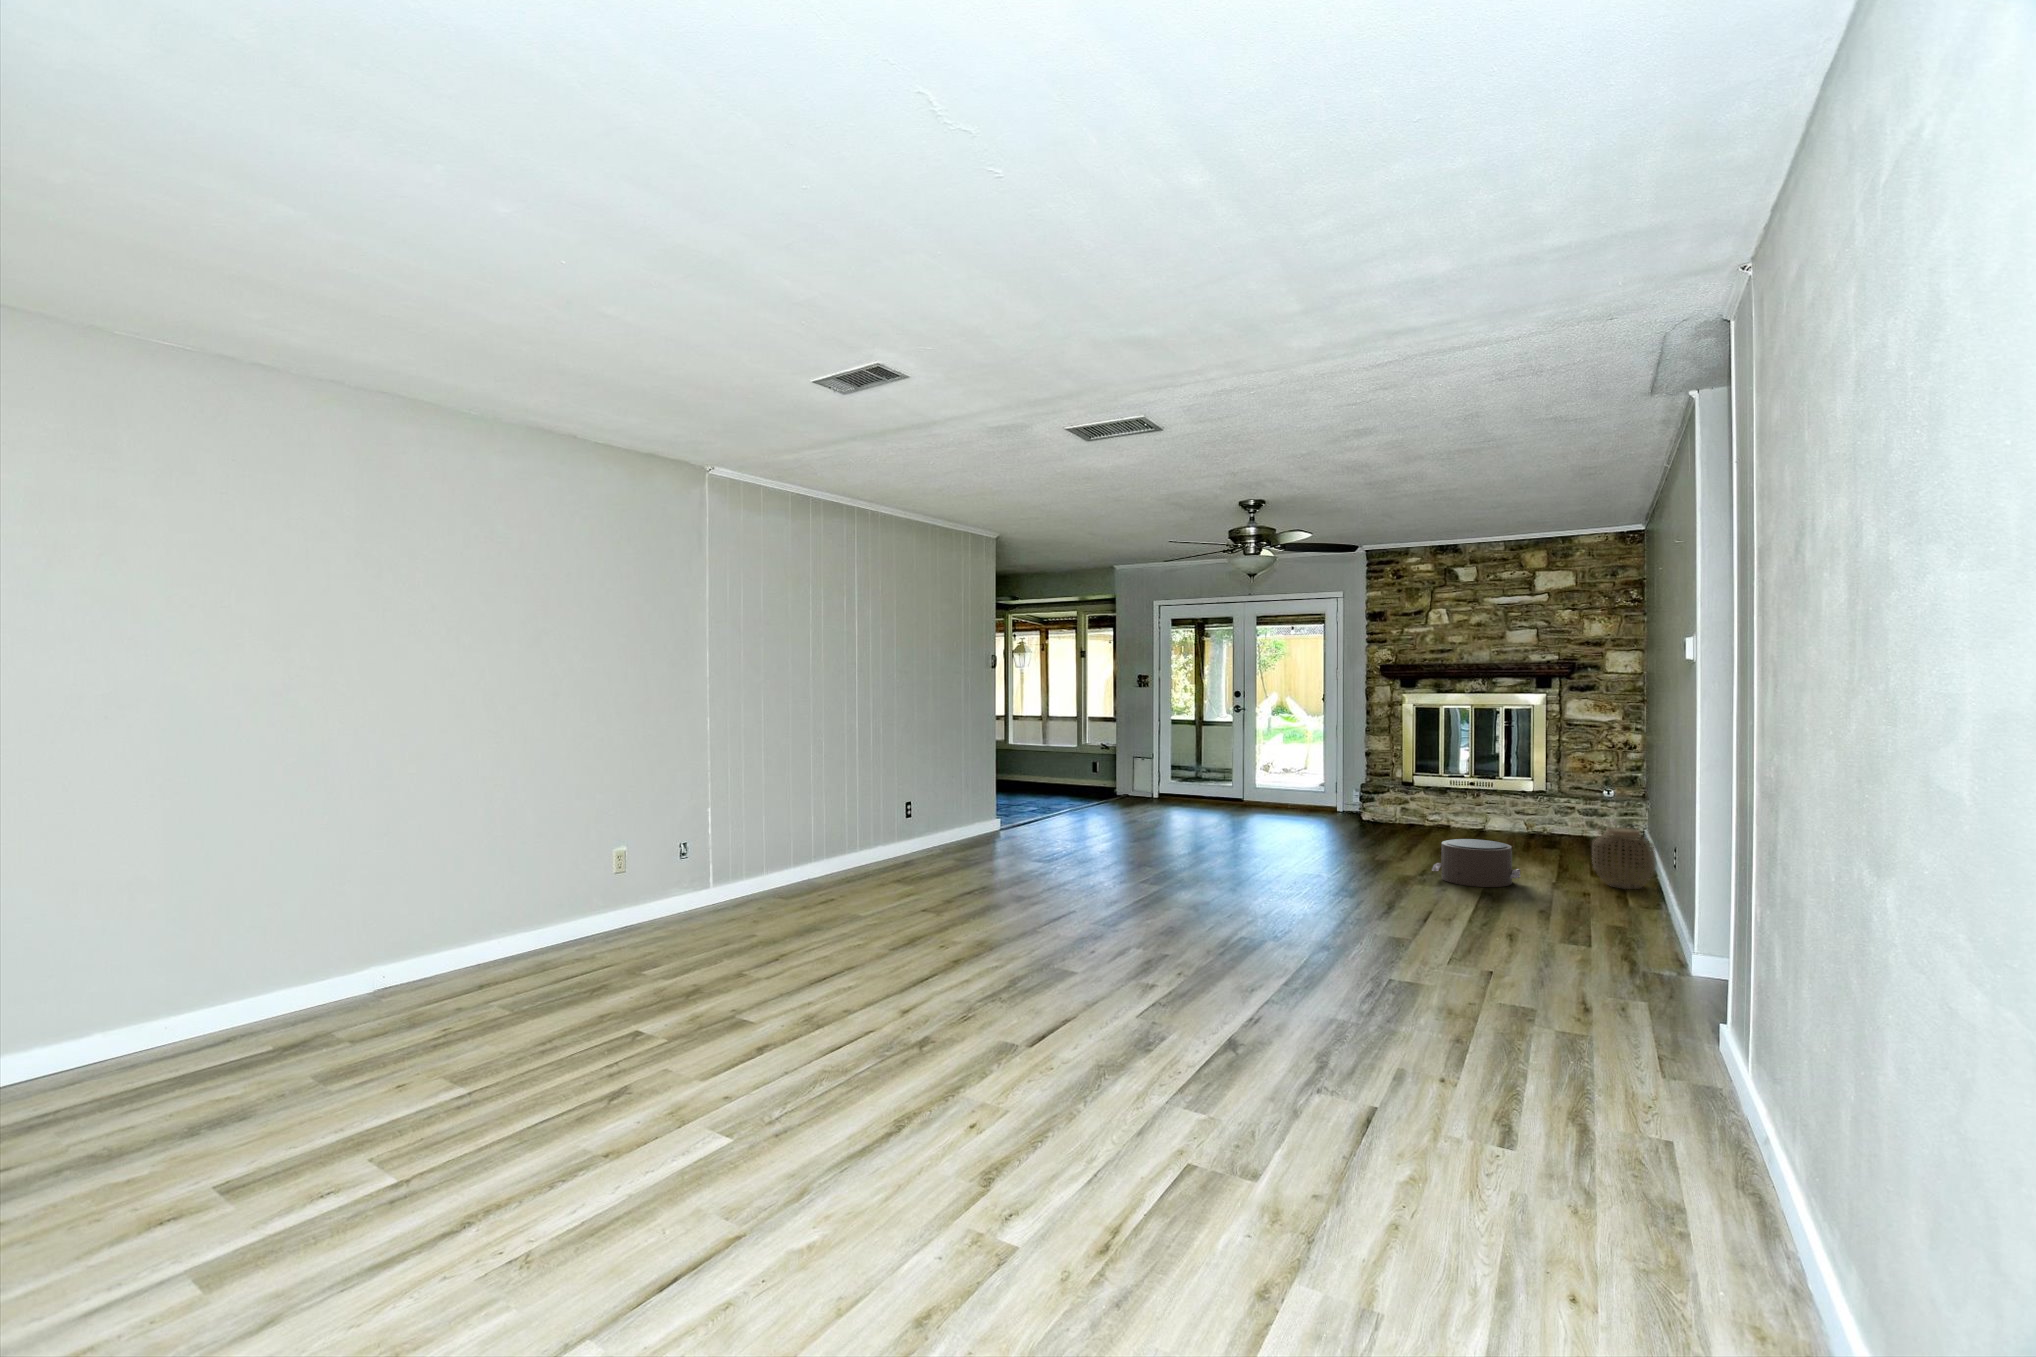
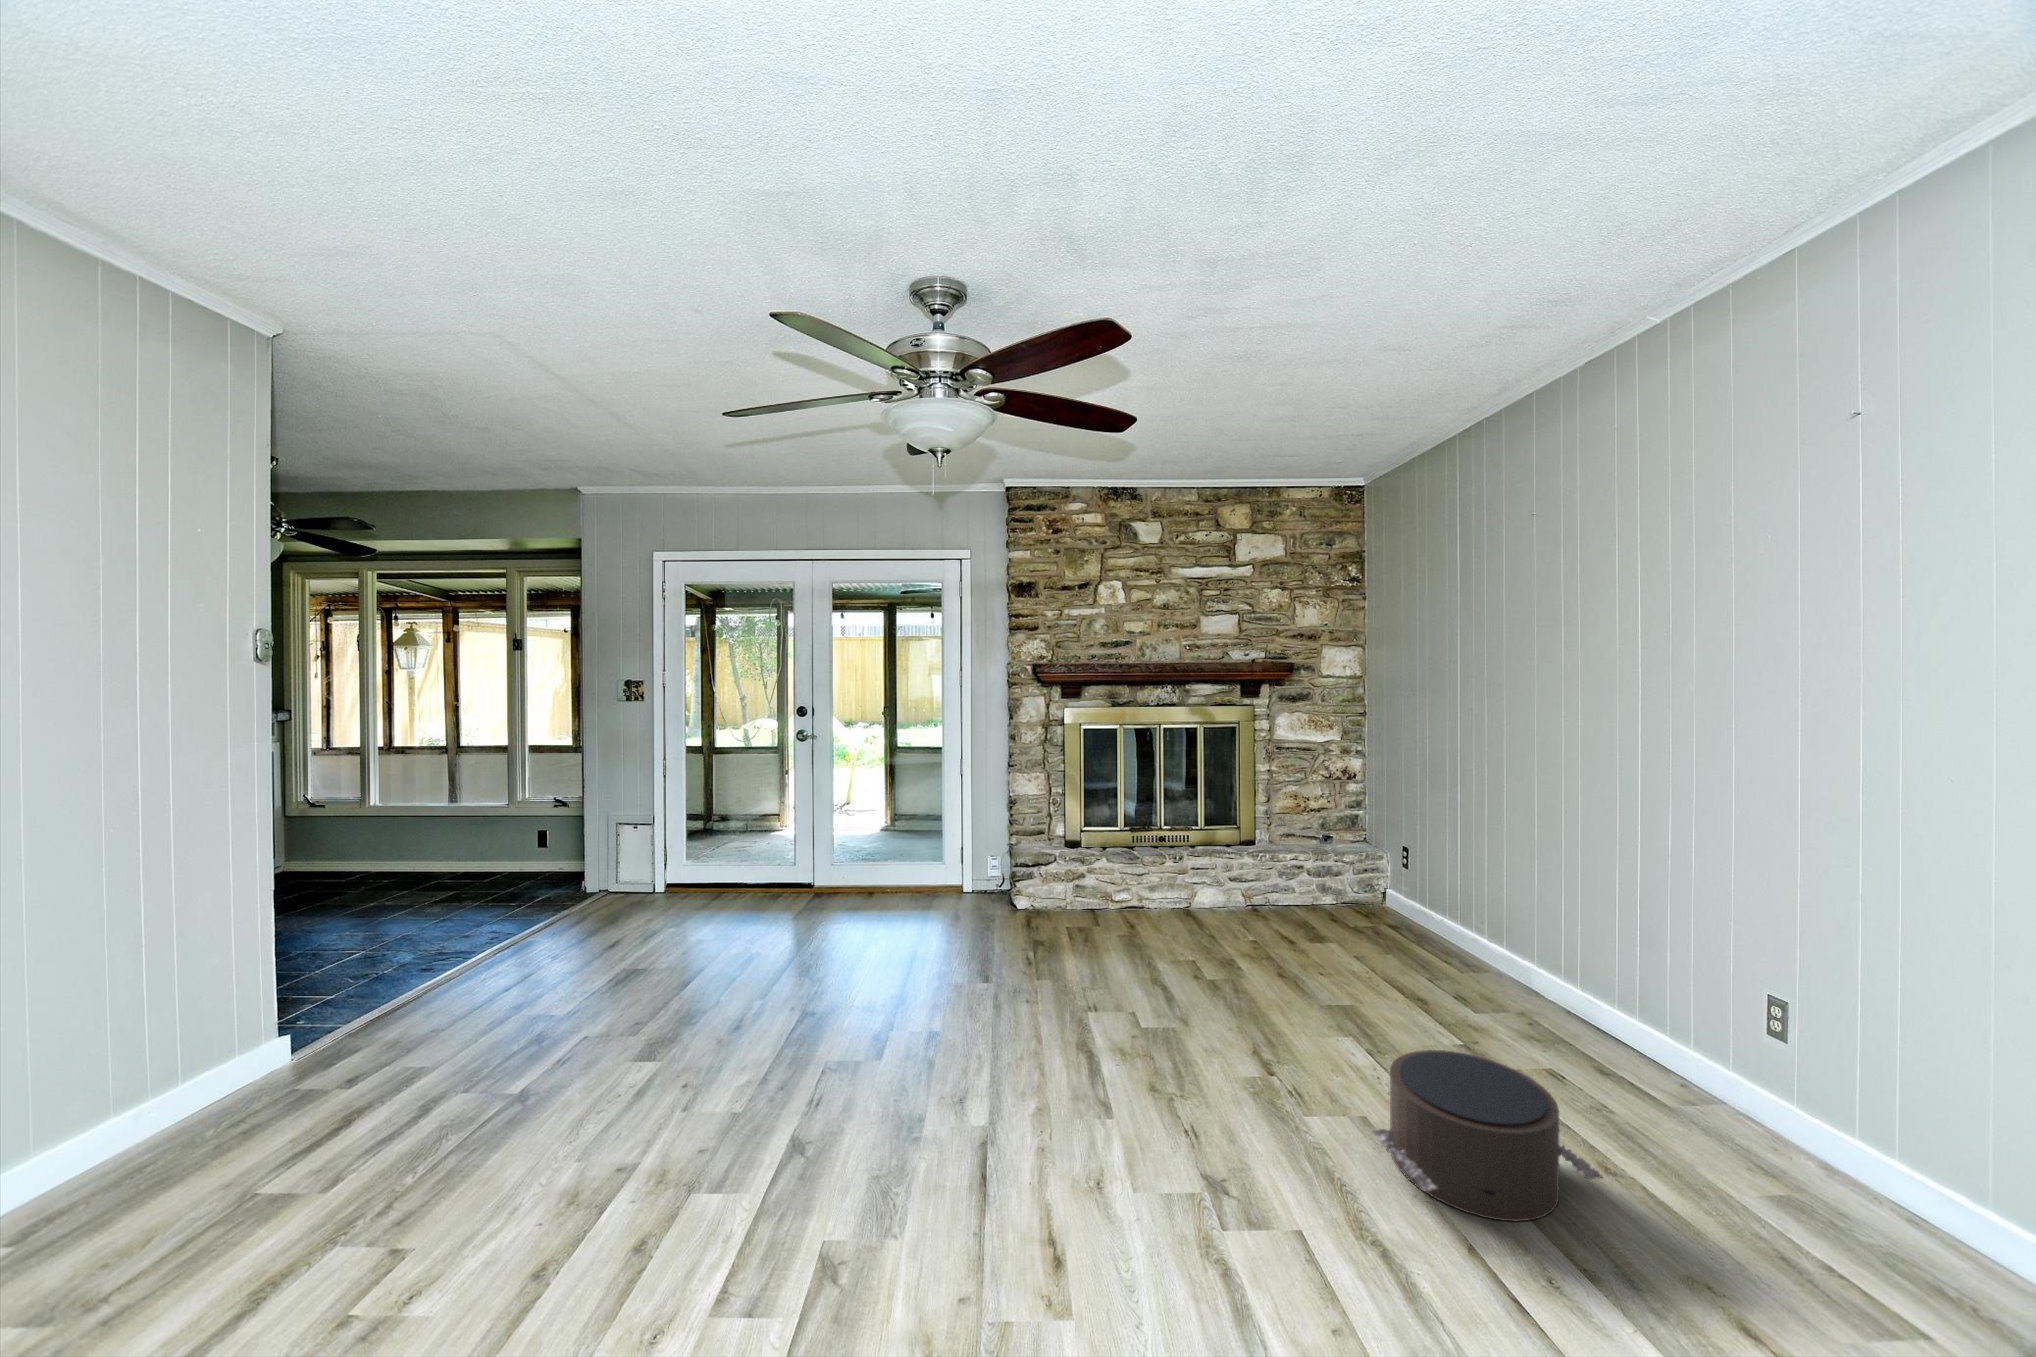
woven basket: present [1592,828,1655,889] -> none [1593,982,1729,1117]

